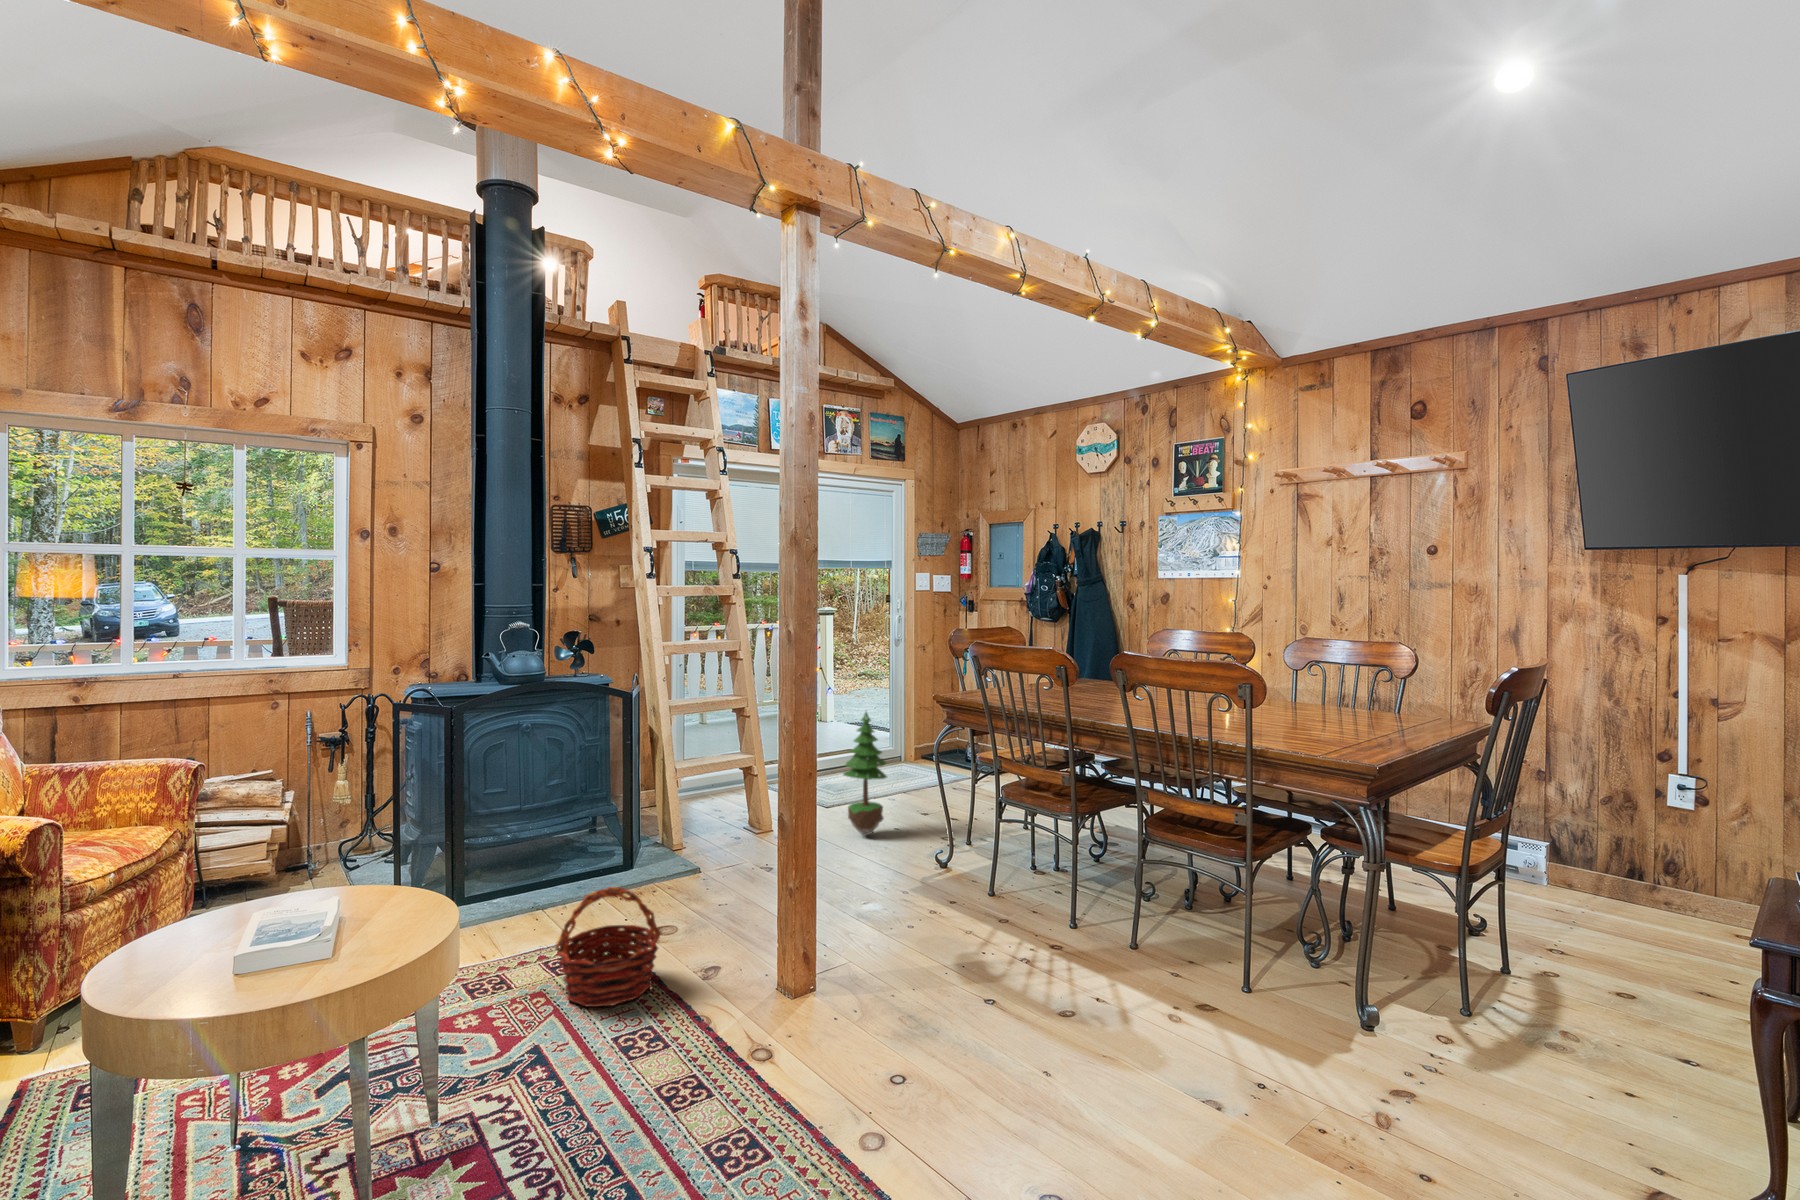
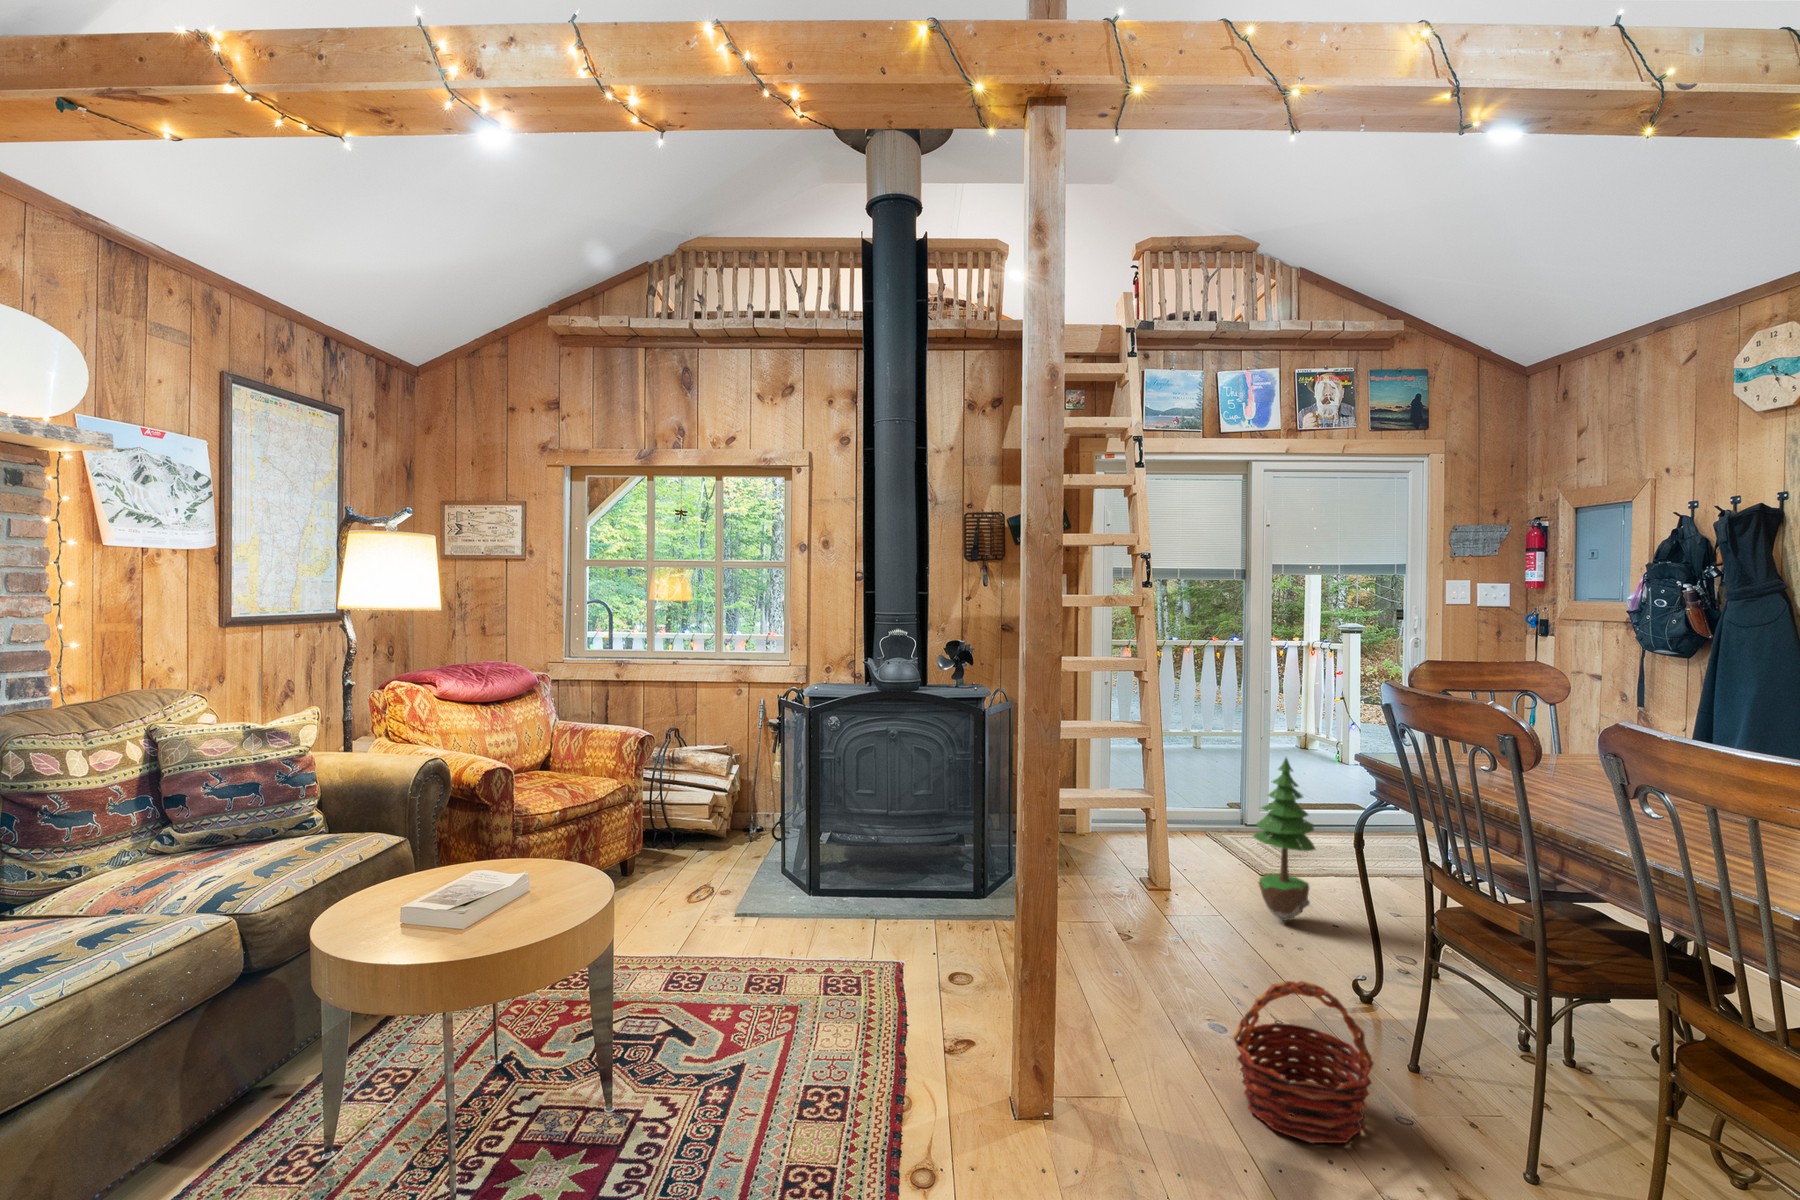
basket: present [555,887,660,1007] -> present [1233,981,1373,1143]

